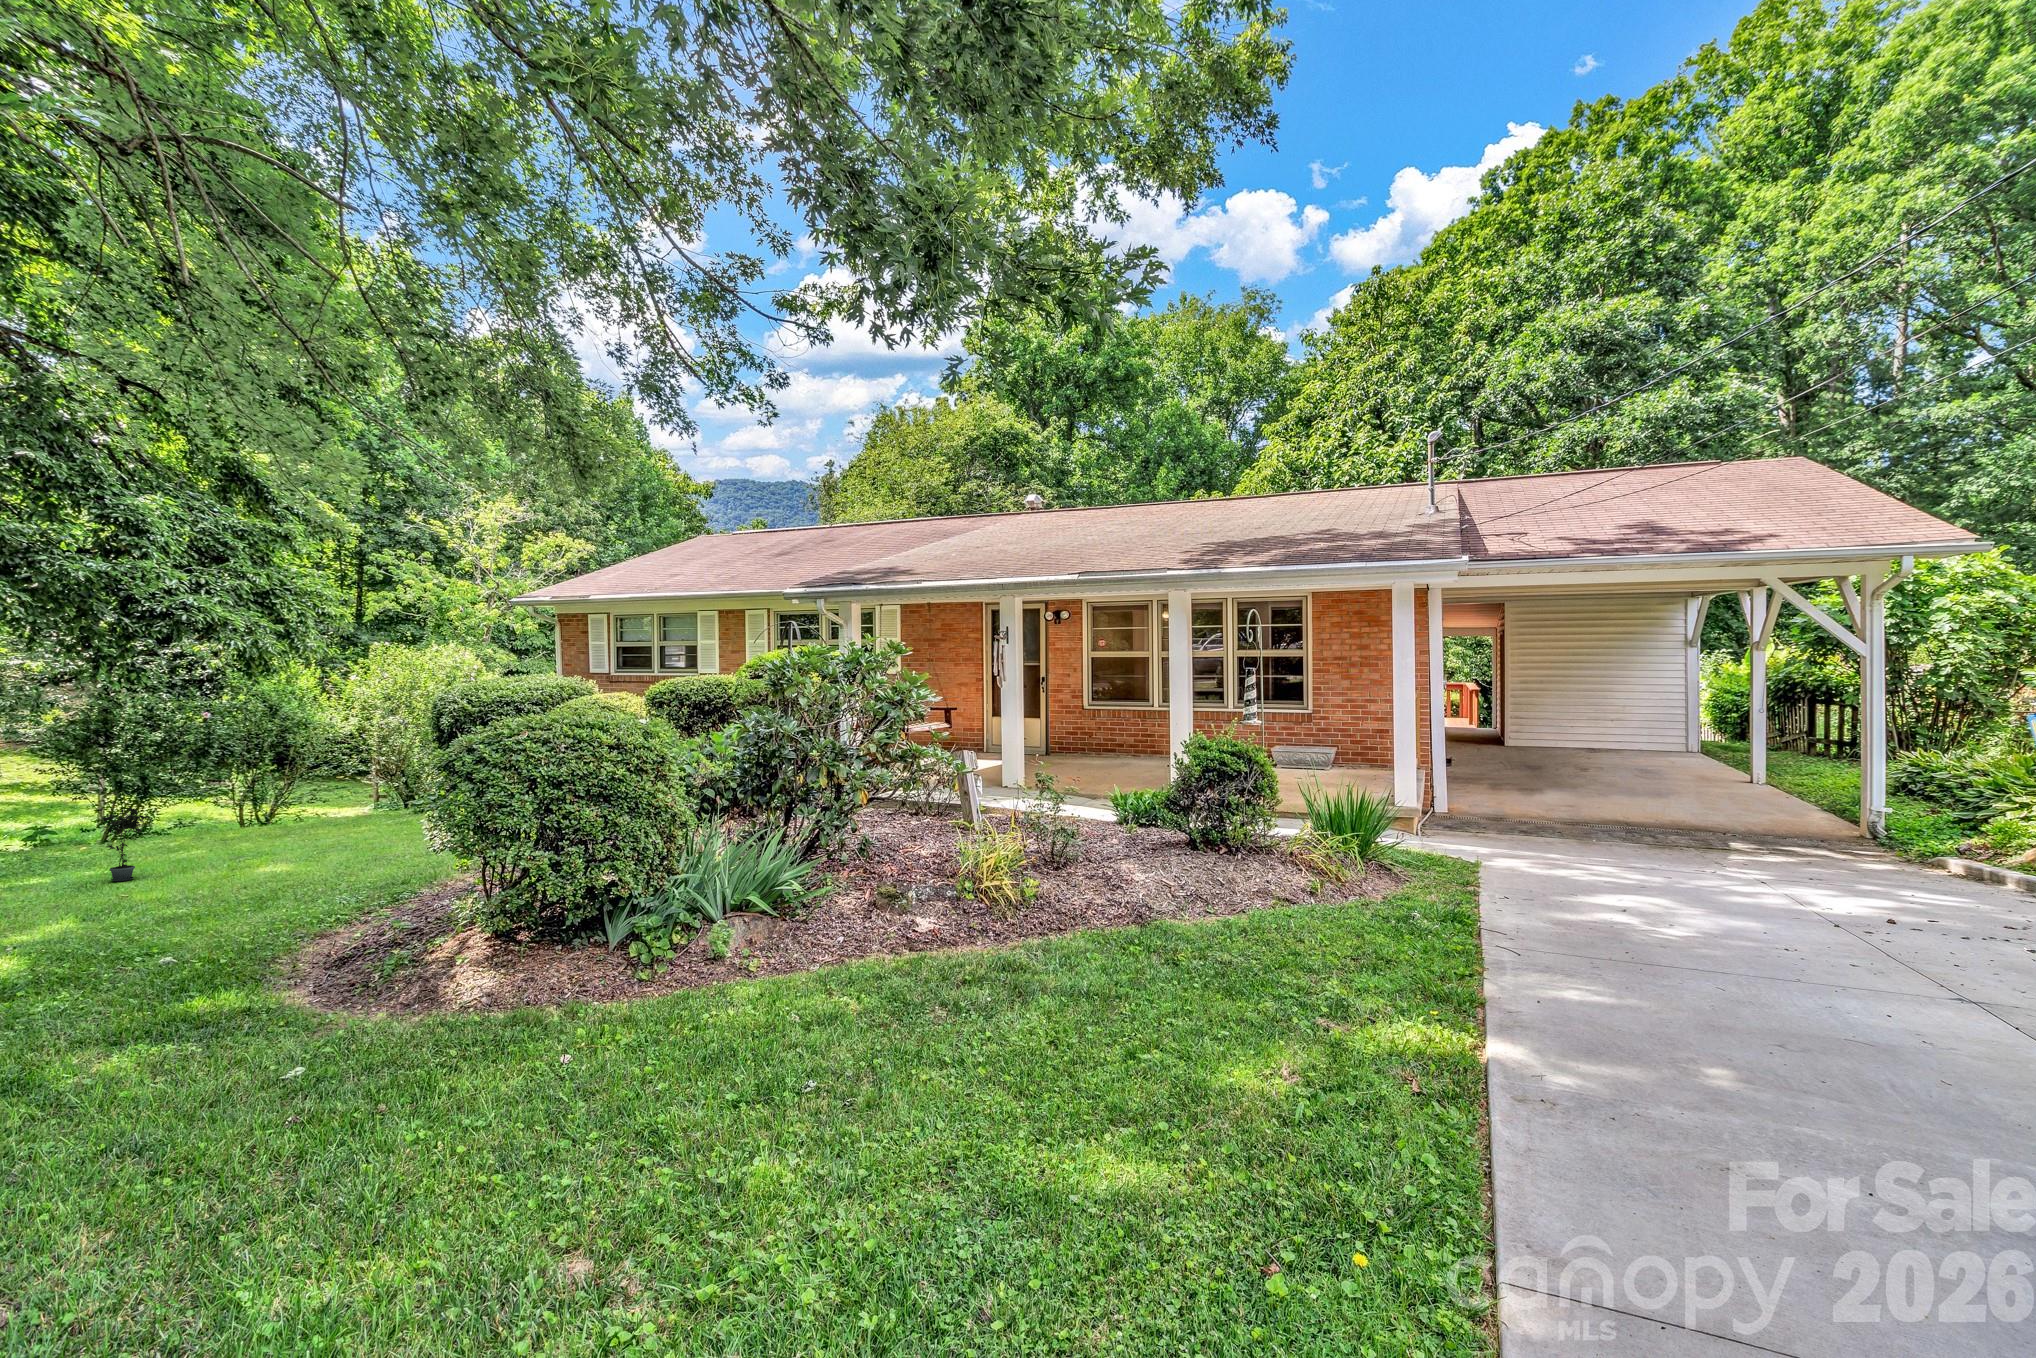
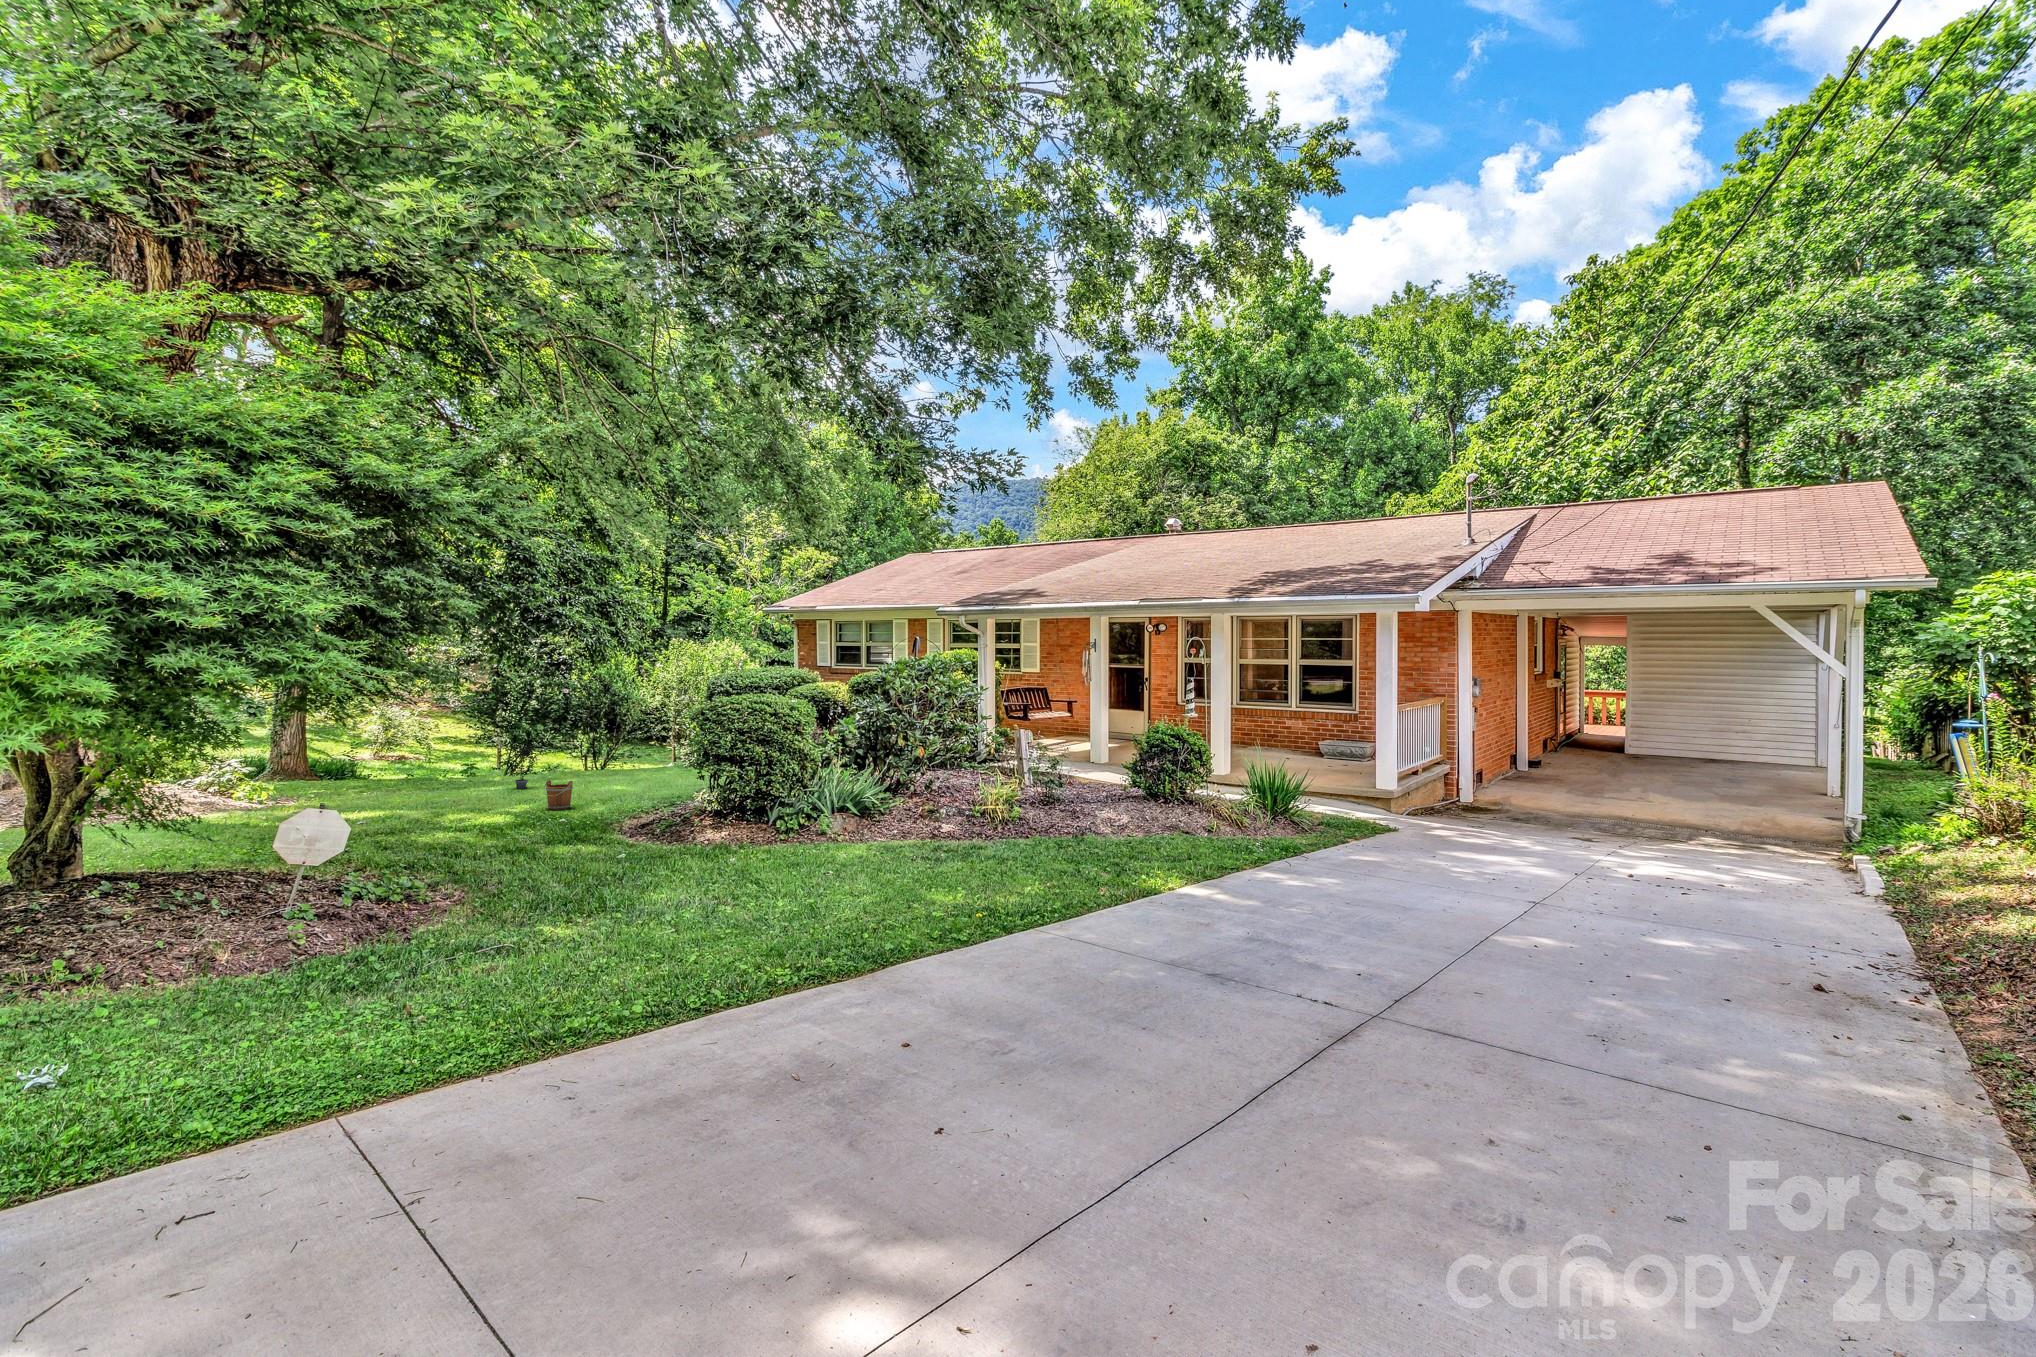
bucket: none [163,870,222,920] -> present [544,780,573,810]

